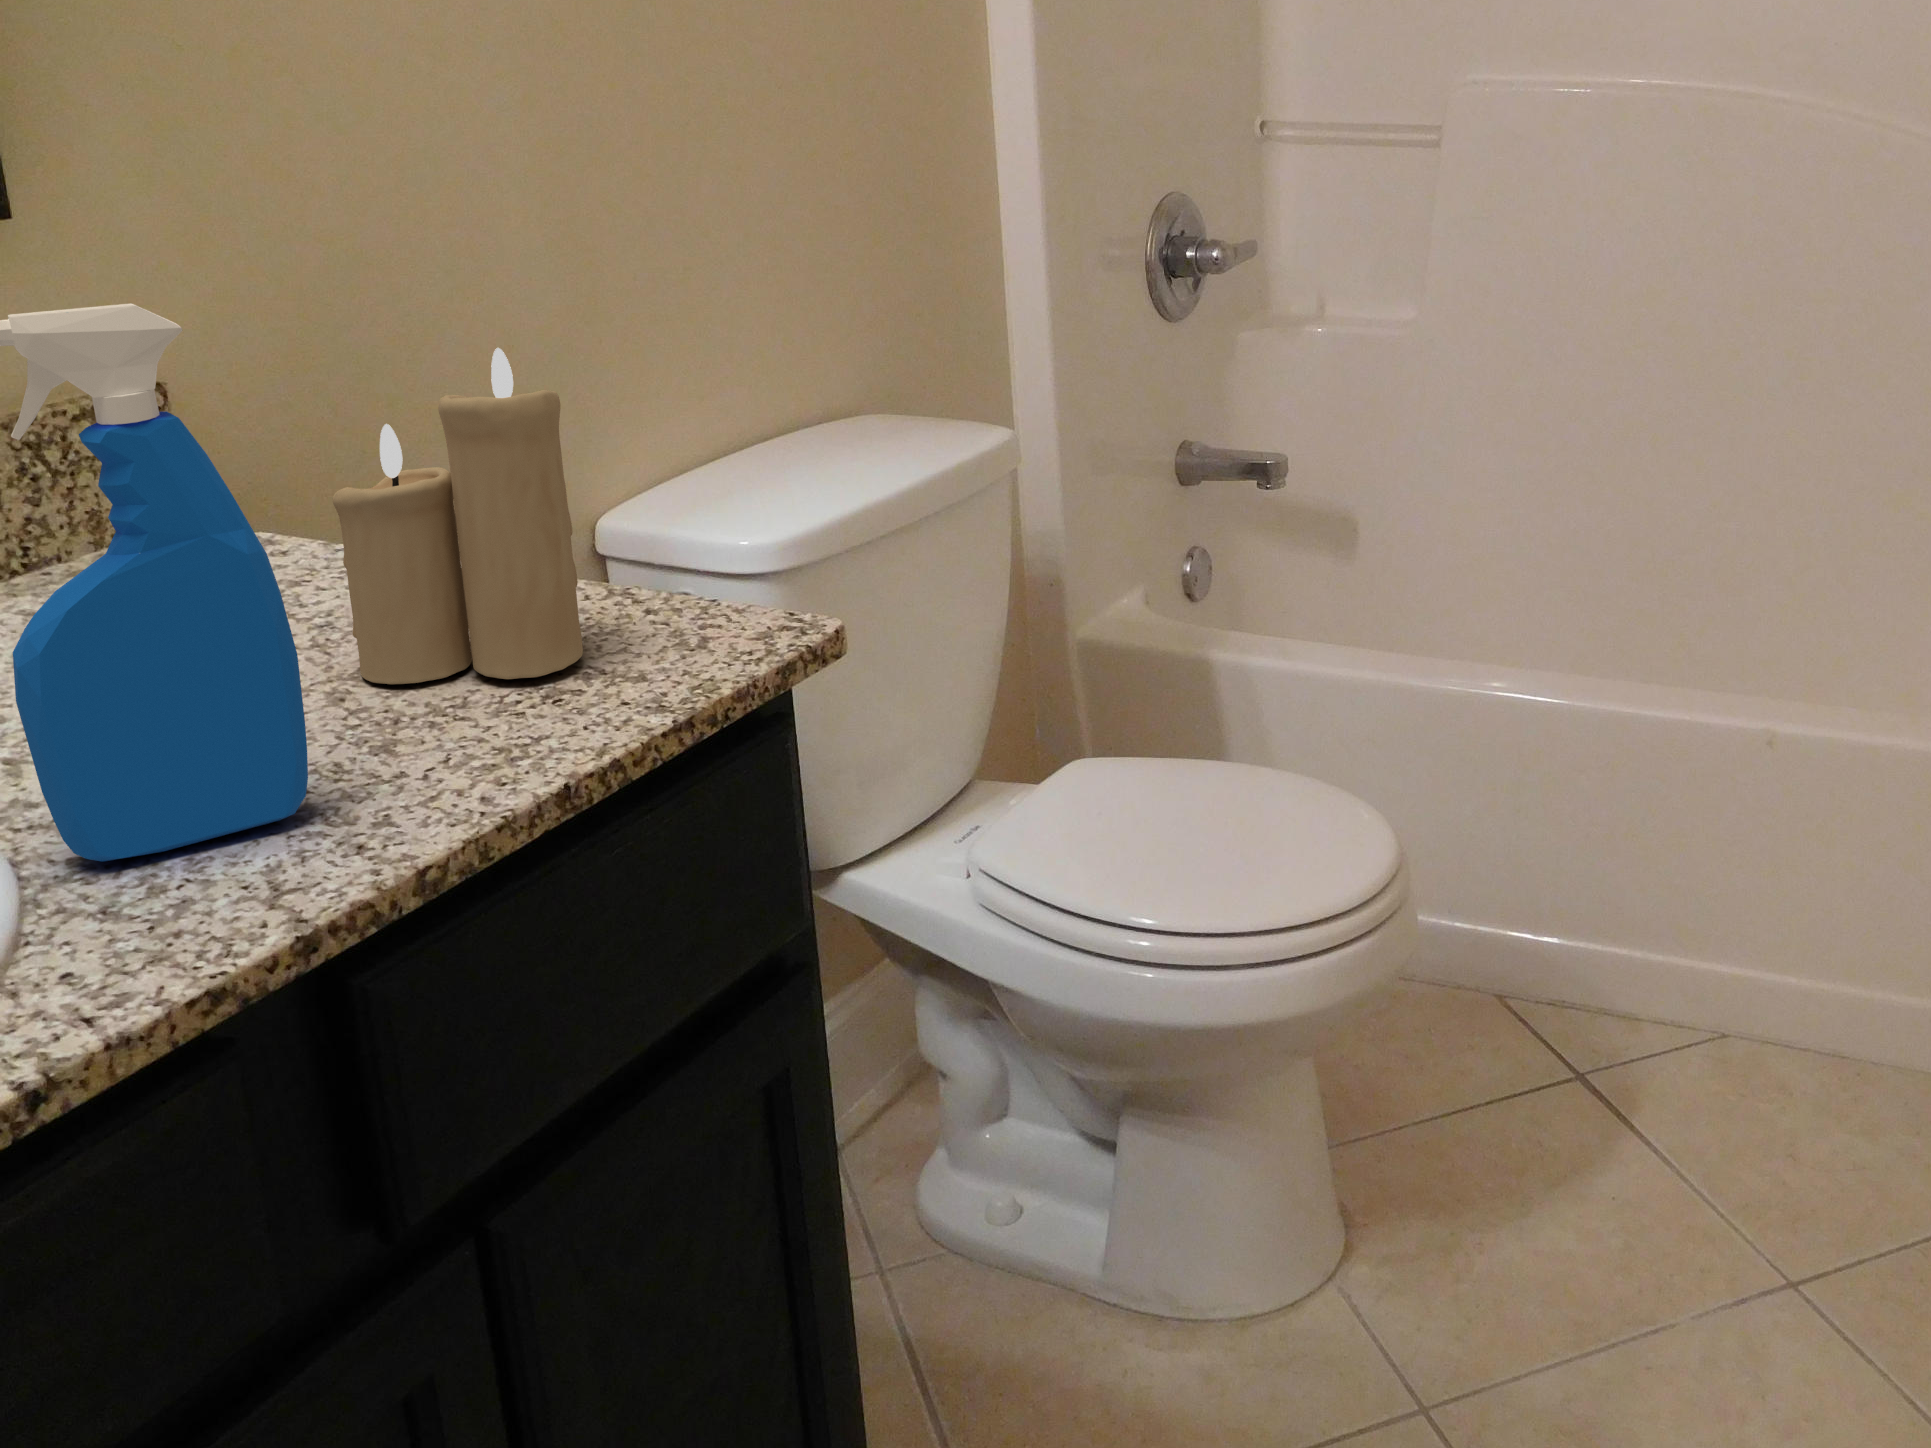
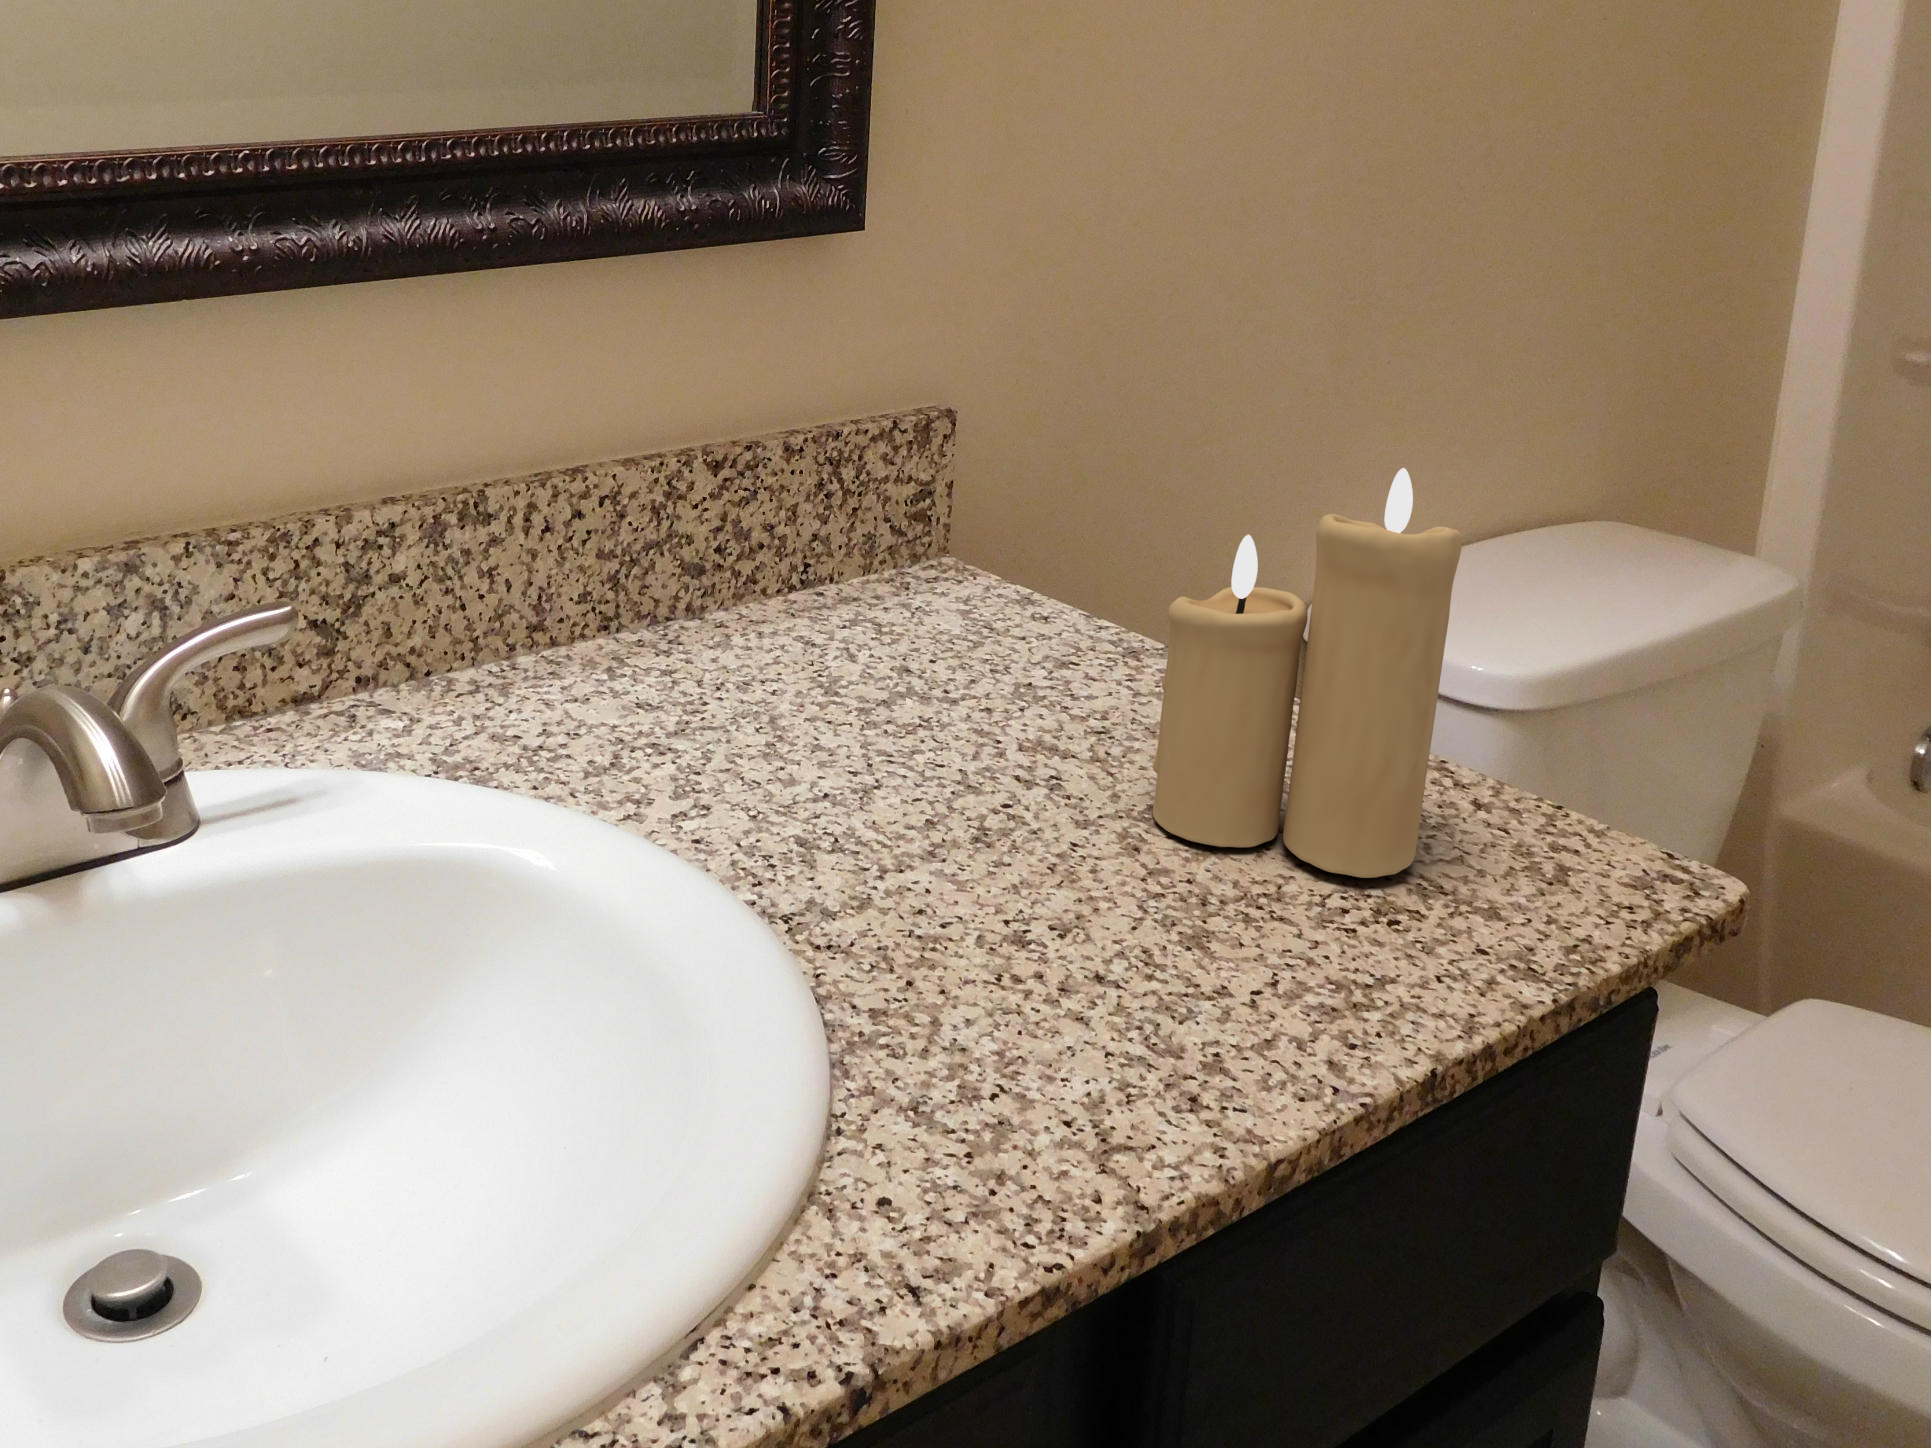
spray bottle: present [0,303,308,862] -> none [868,385,1161,1034]

